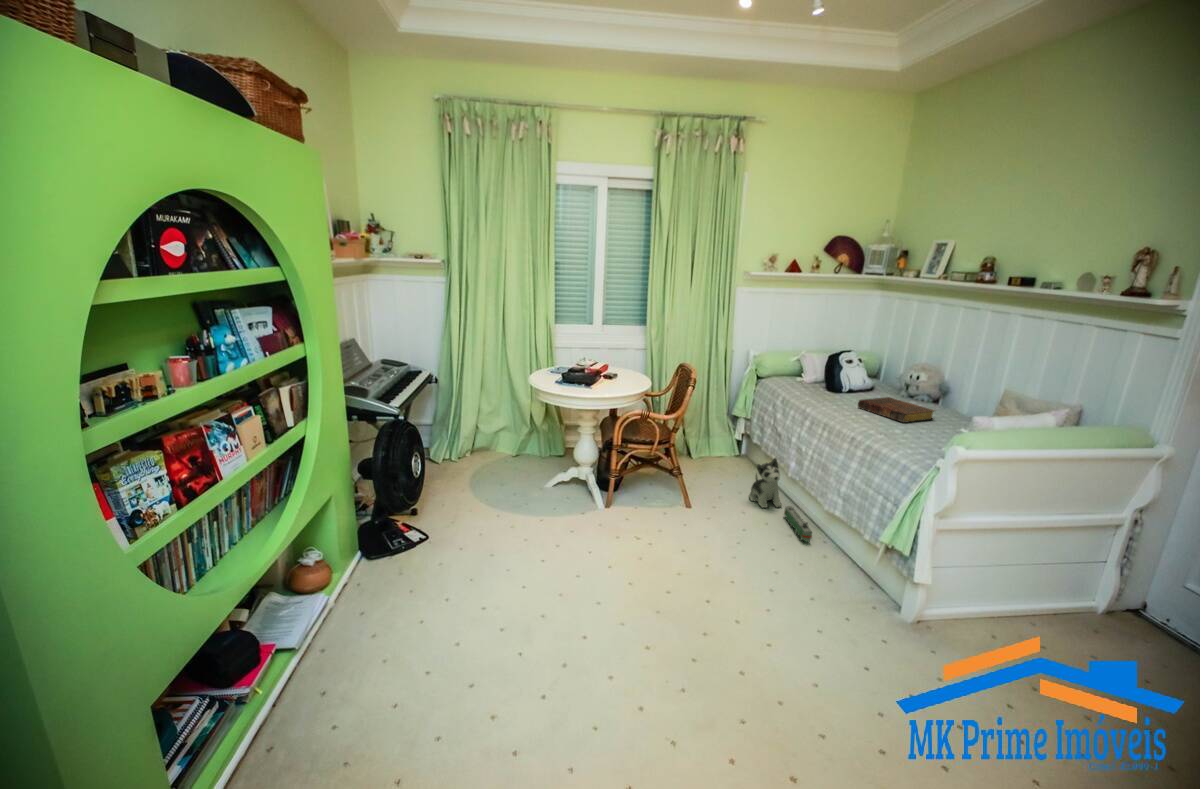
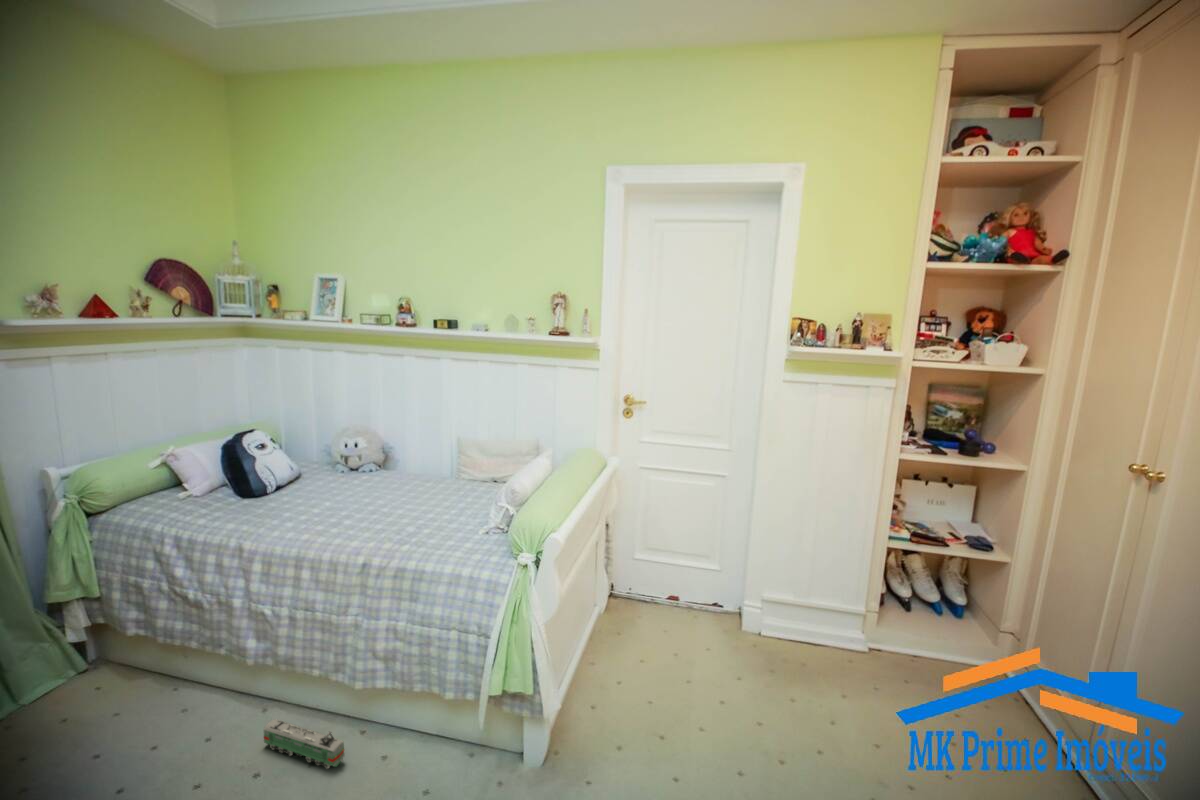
book: present [858,397,935,423] -> none [318,480,412,509]
plush toy: present [749,458,782,508] -> none [162,654,248,764]

